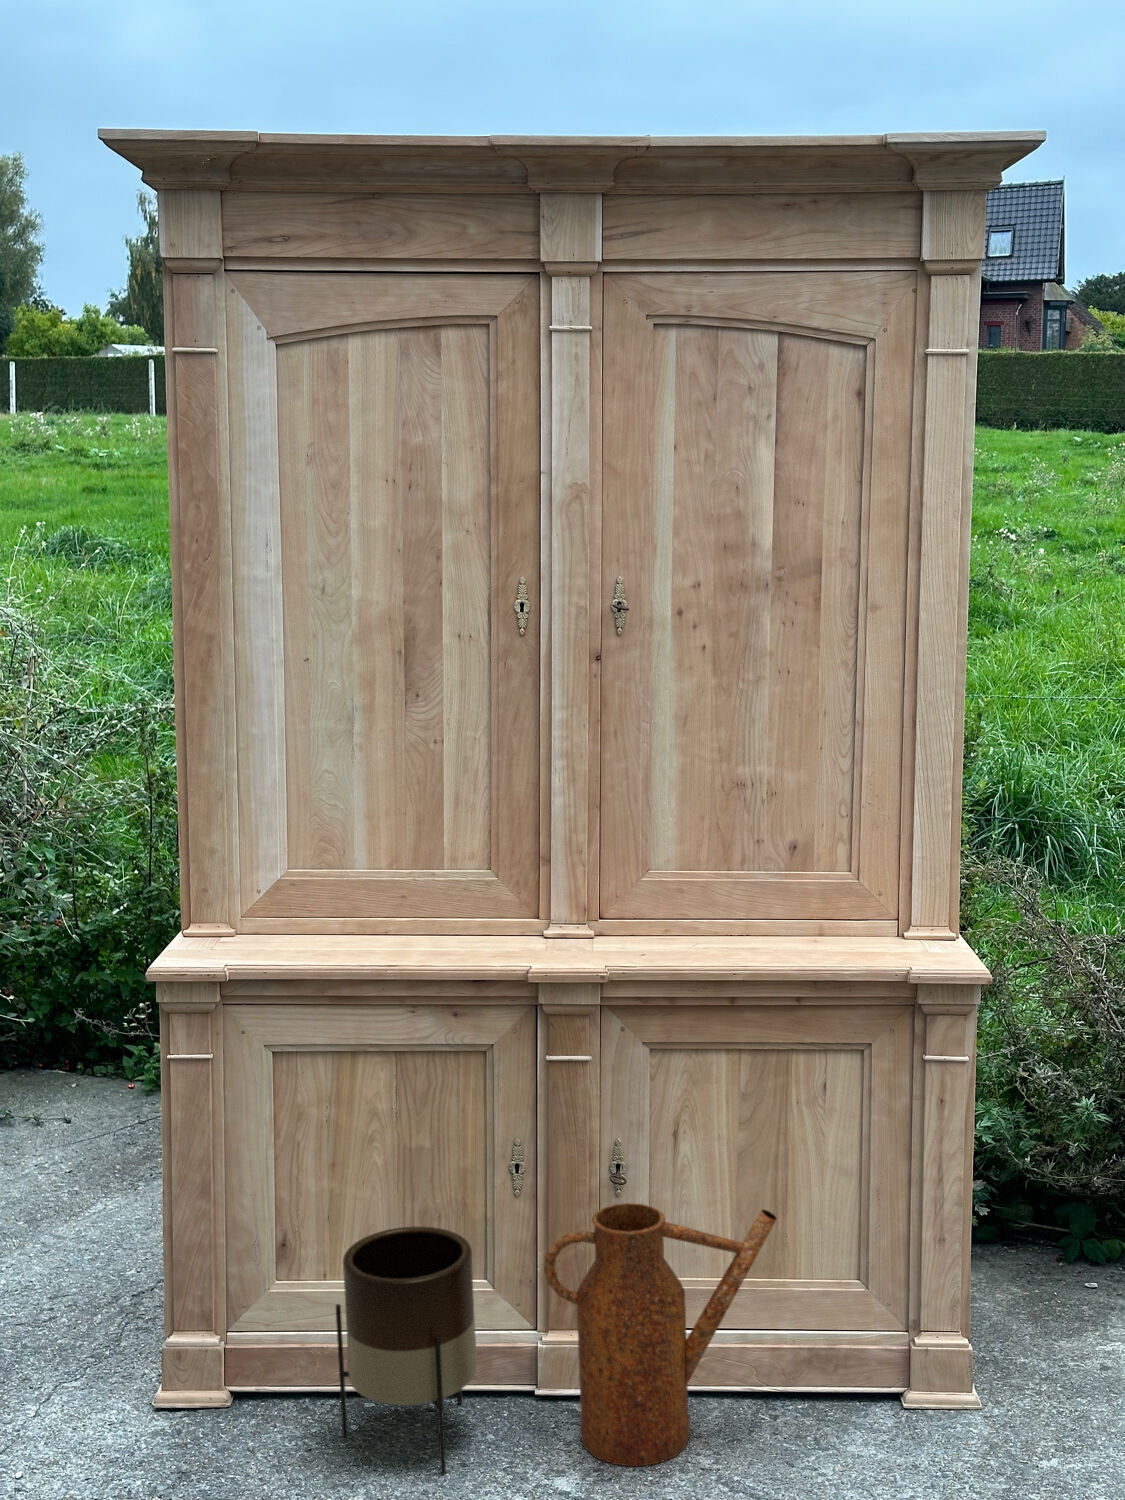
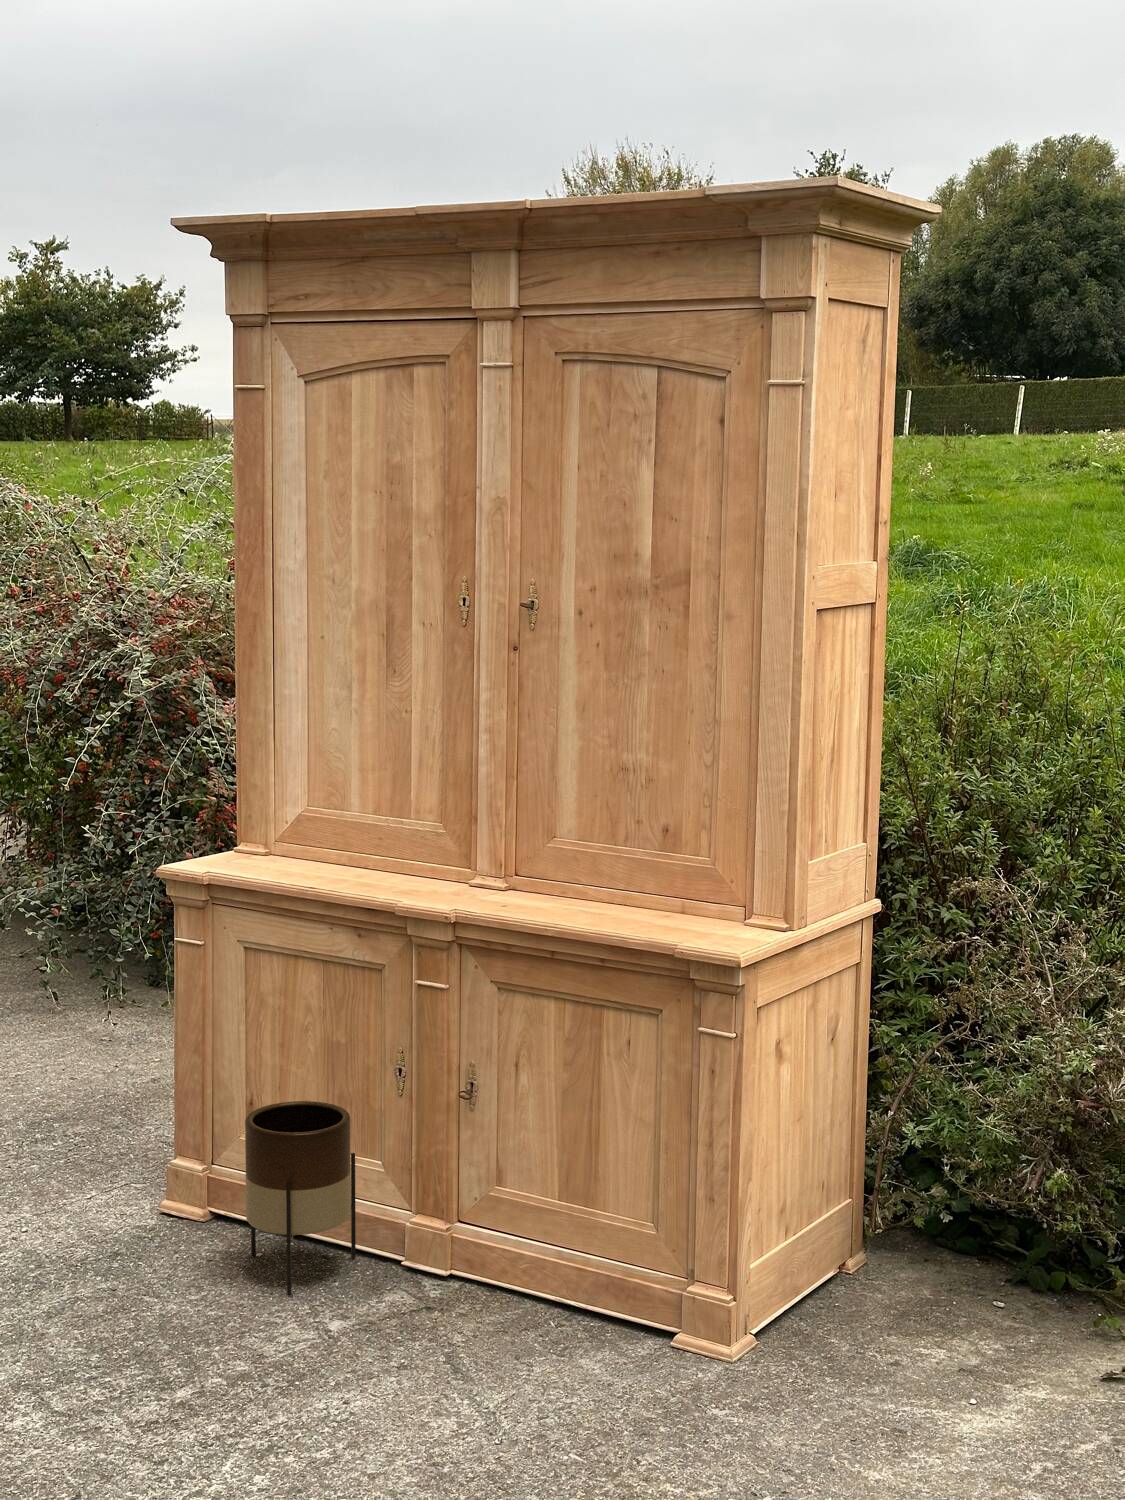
watering can: present [544,1203,777,1467] -> none [387,1112,558,1329]

